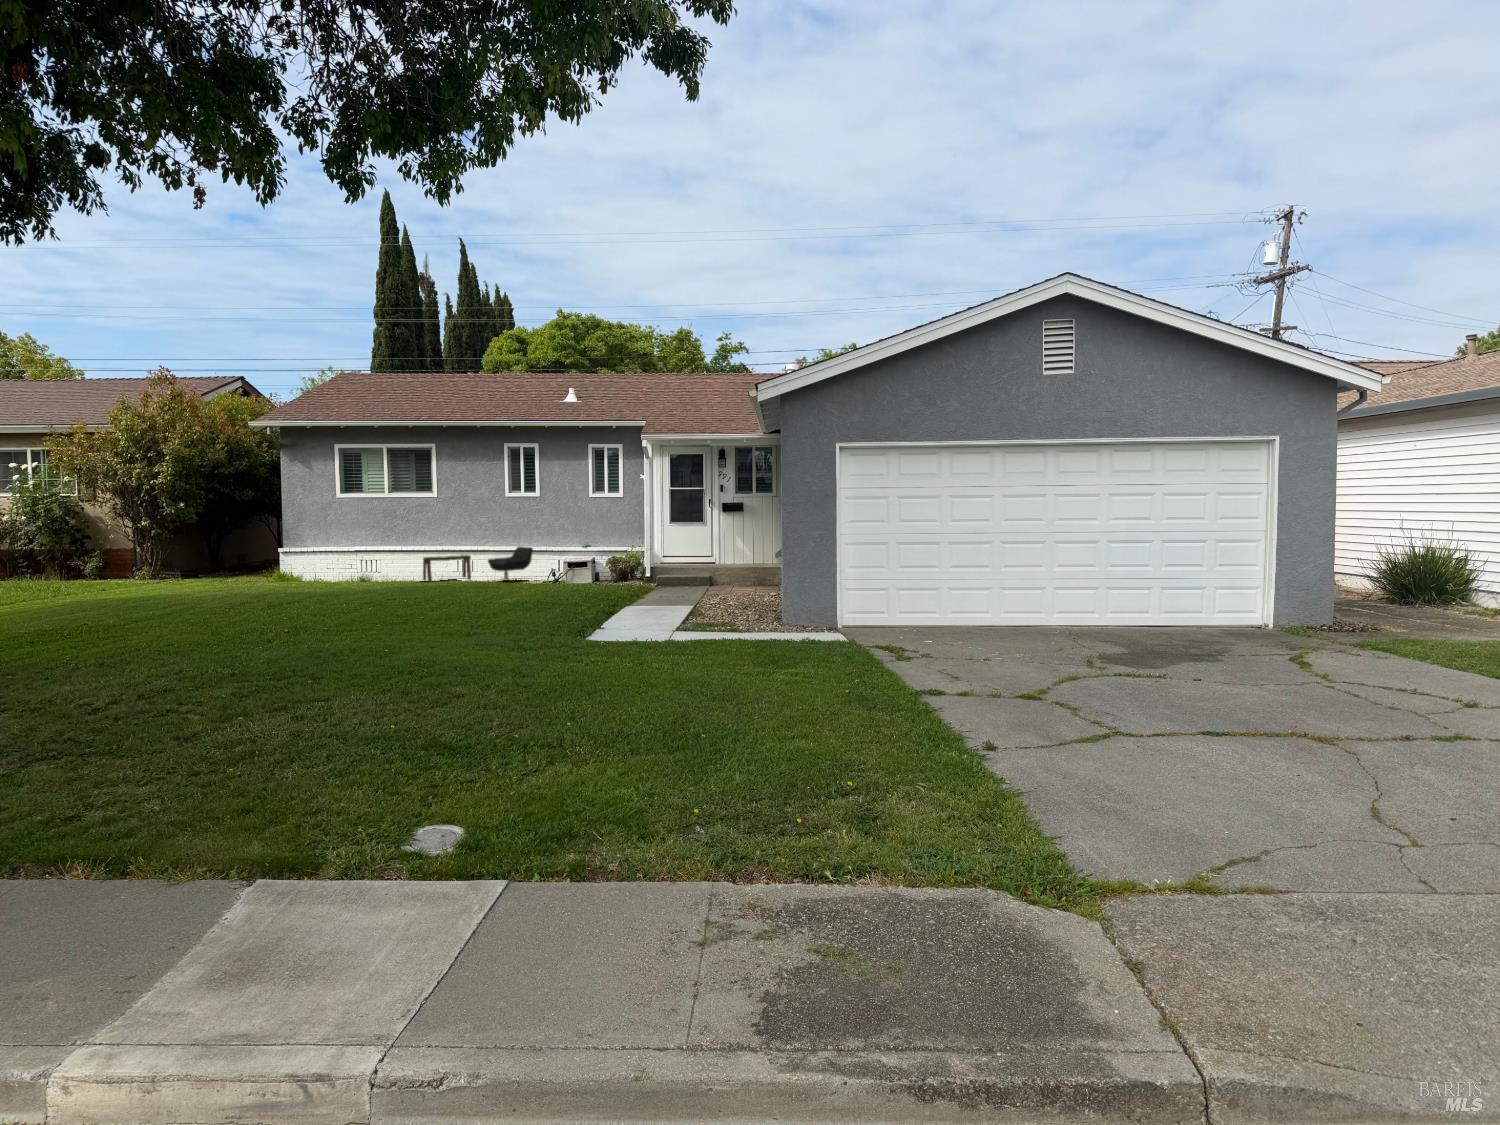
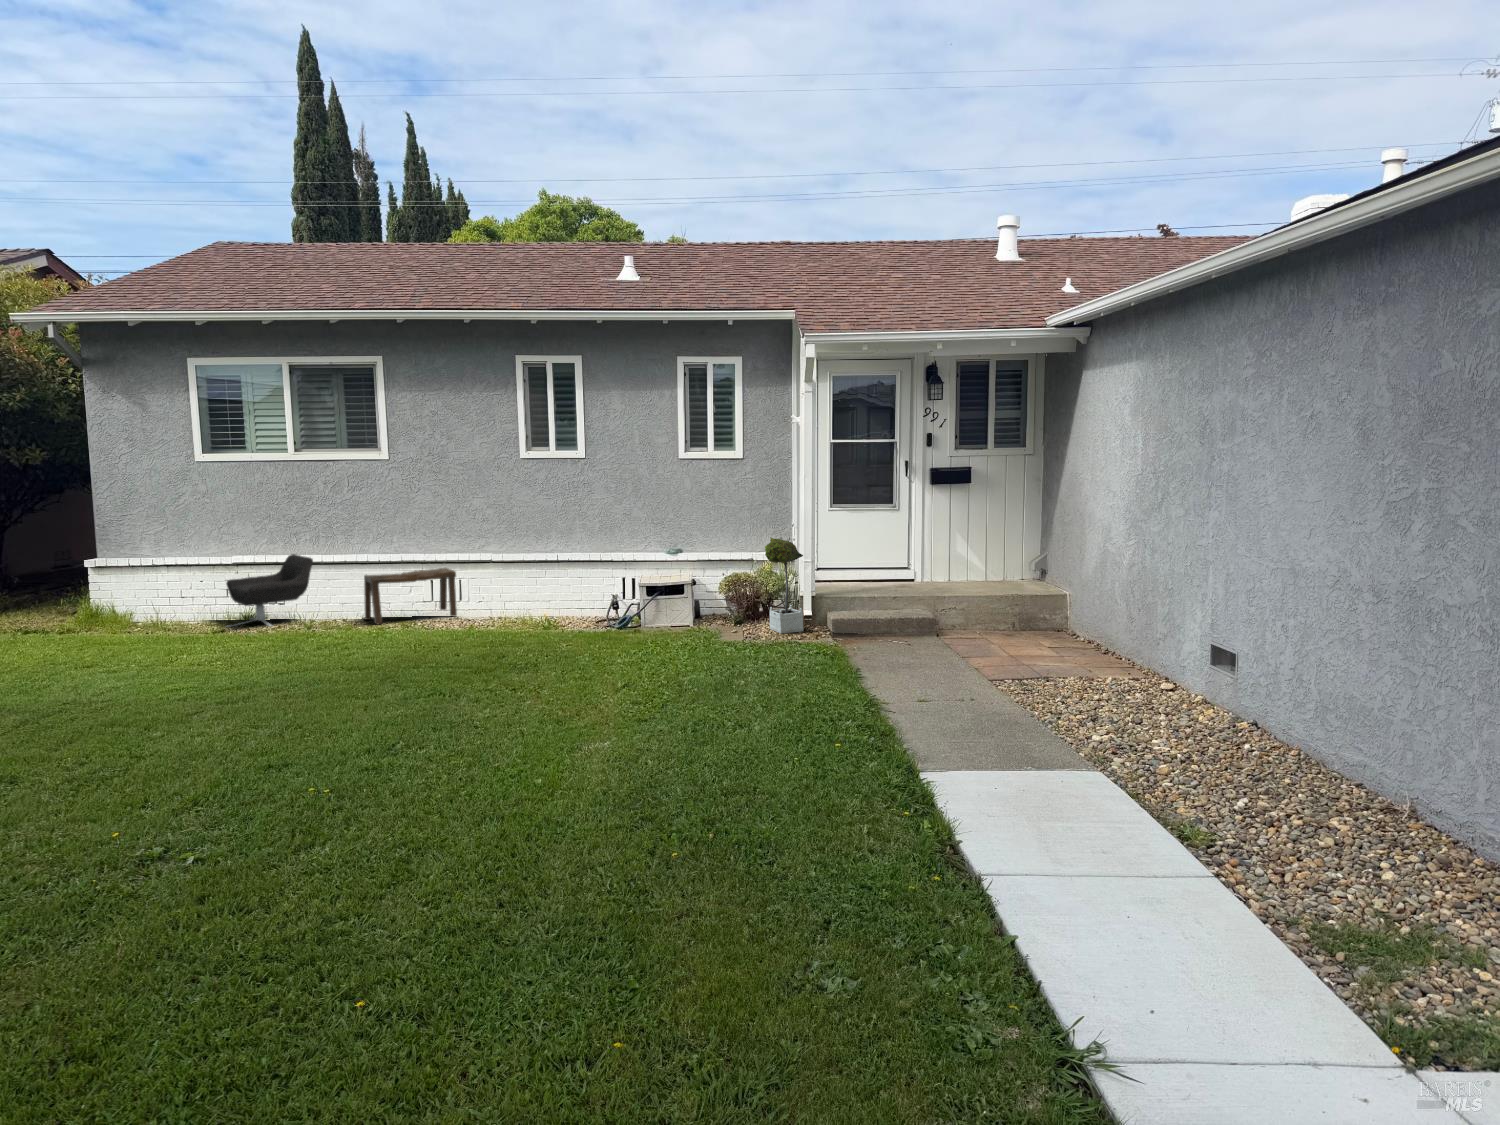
potted tree: none [625,536,645,585] -> present [765,537,803,633]
lounge chair: present [488,547,533,581] -> present [226,554,313,626]

